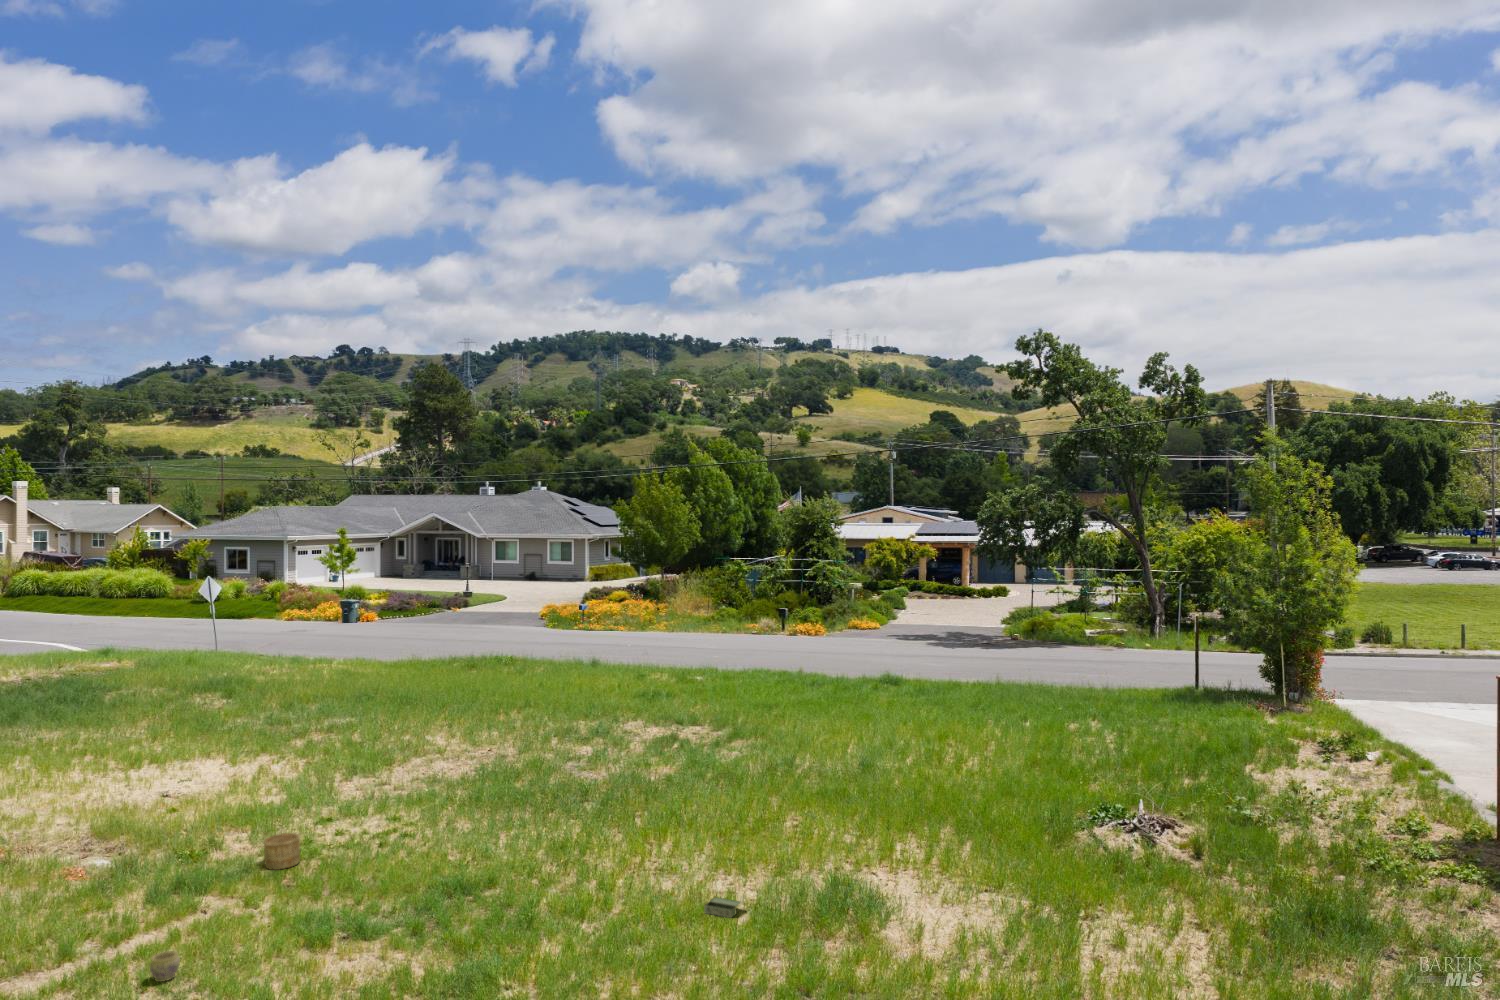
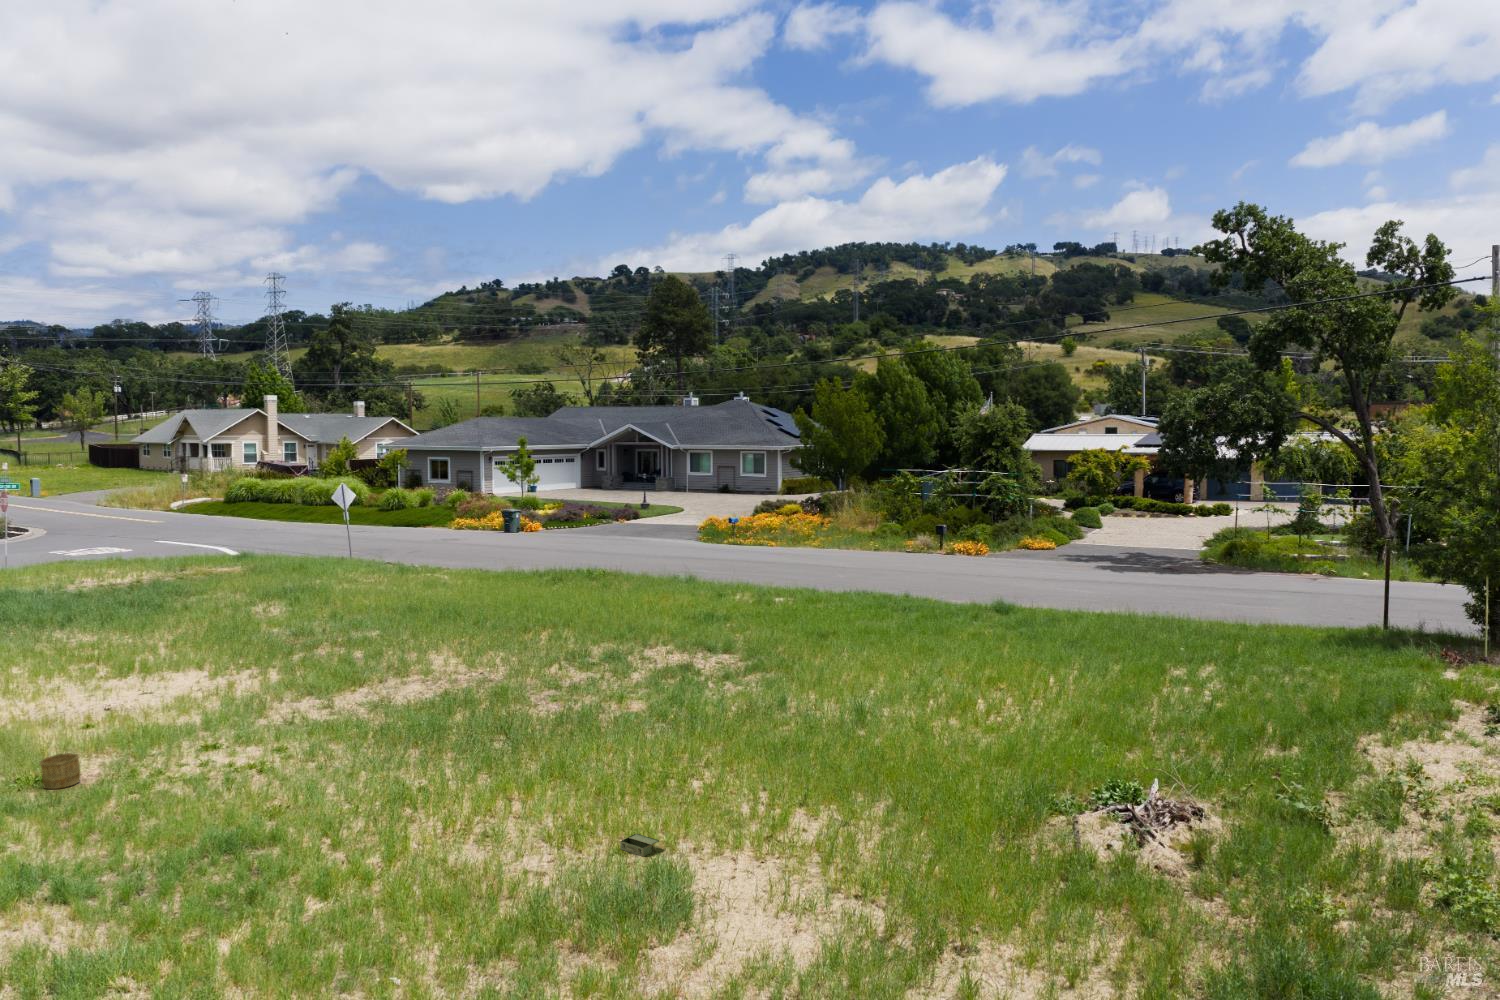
wooden bucket: present [263,833,300,870] -> present [39,753,80,789]
planter: present [150,951,180,982] -> none [77,847,106,875]

